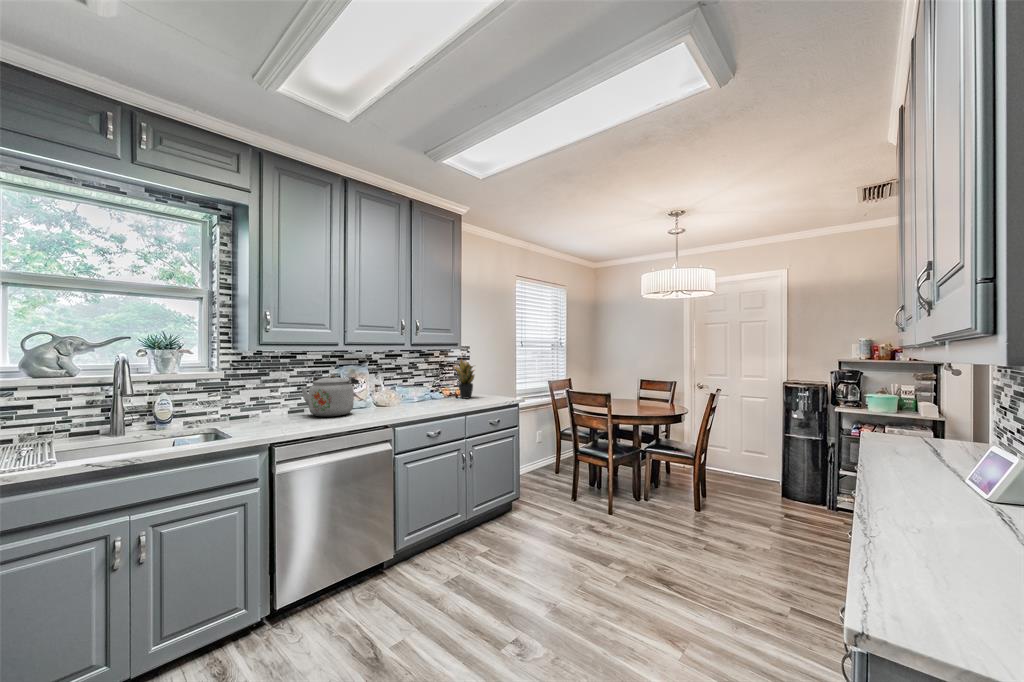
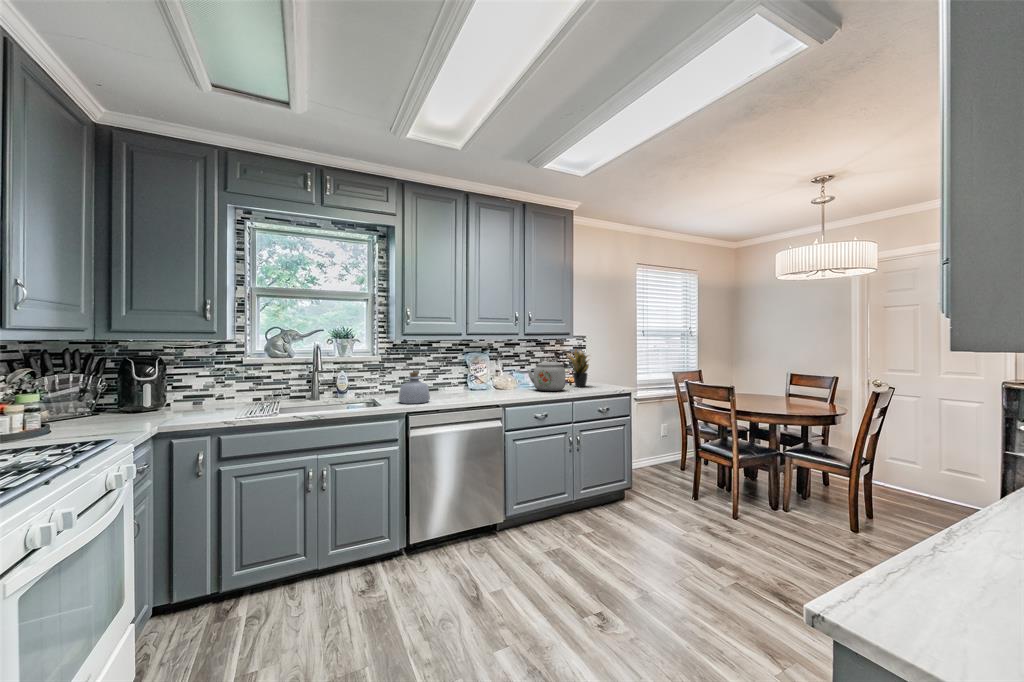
kettle: present [302,375,359,417] -> present [528,359,568,391]
bottle: none [254,391,300,432] -> present [399,372,430,404]

